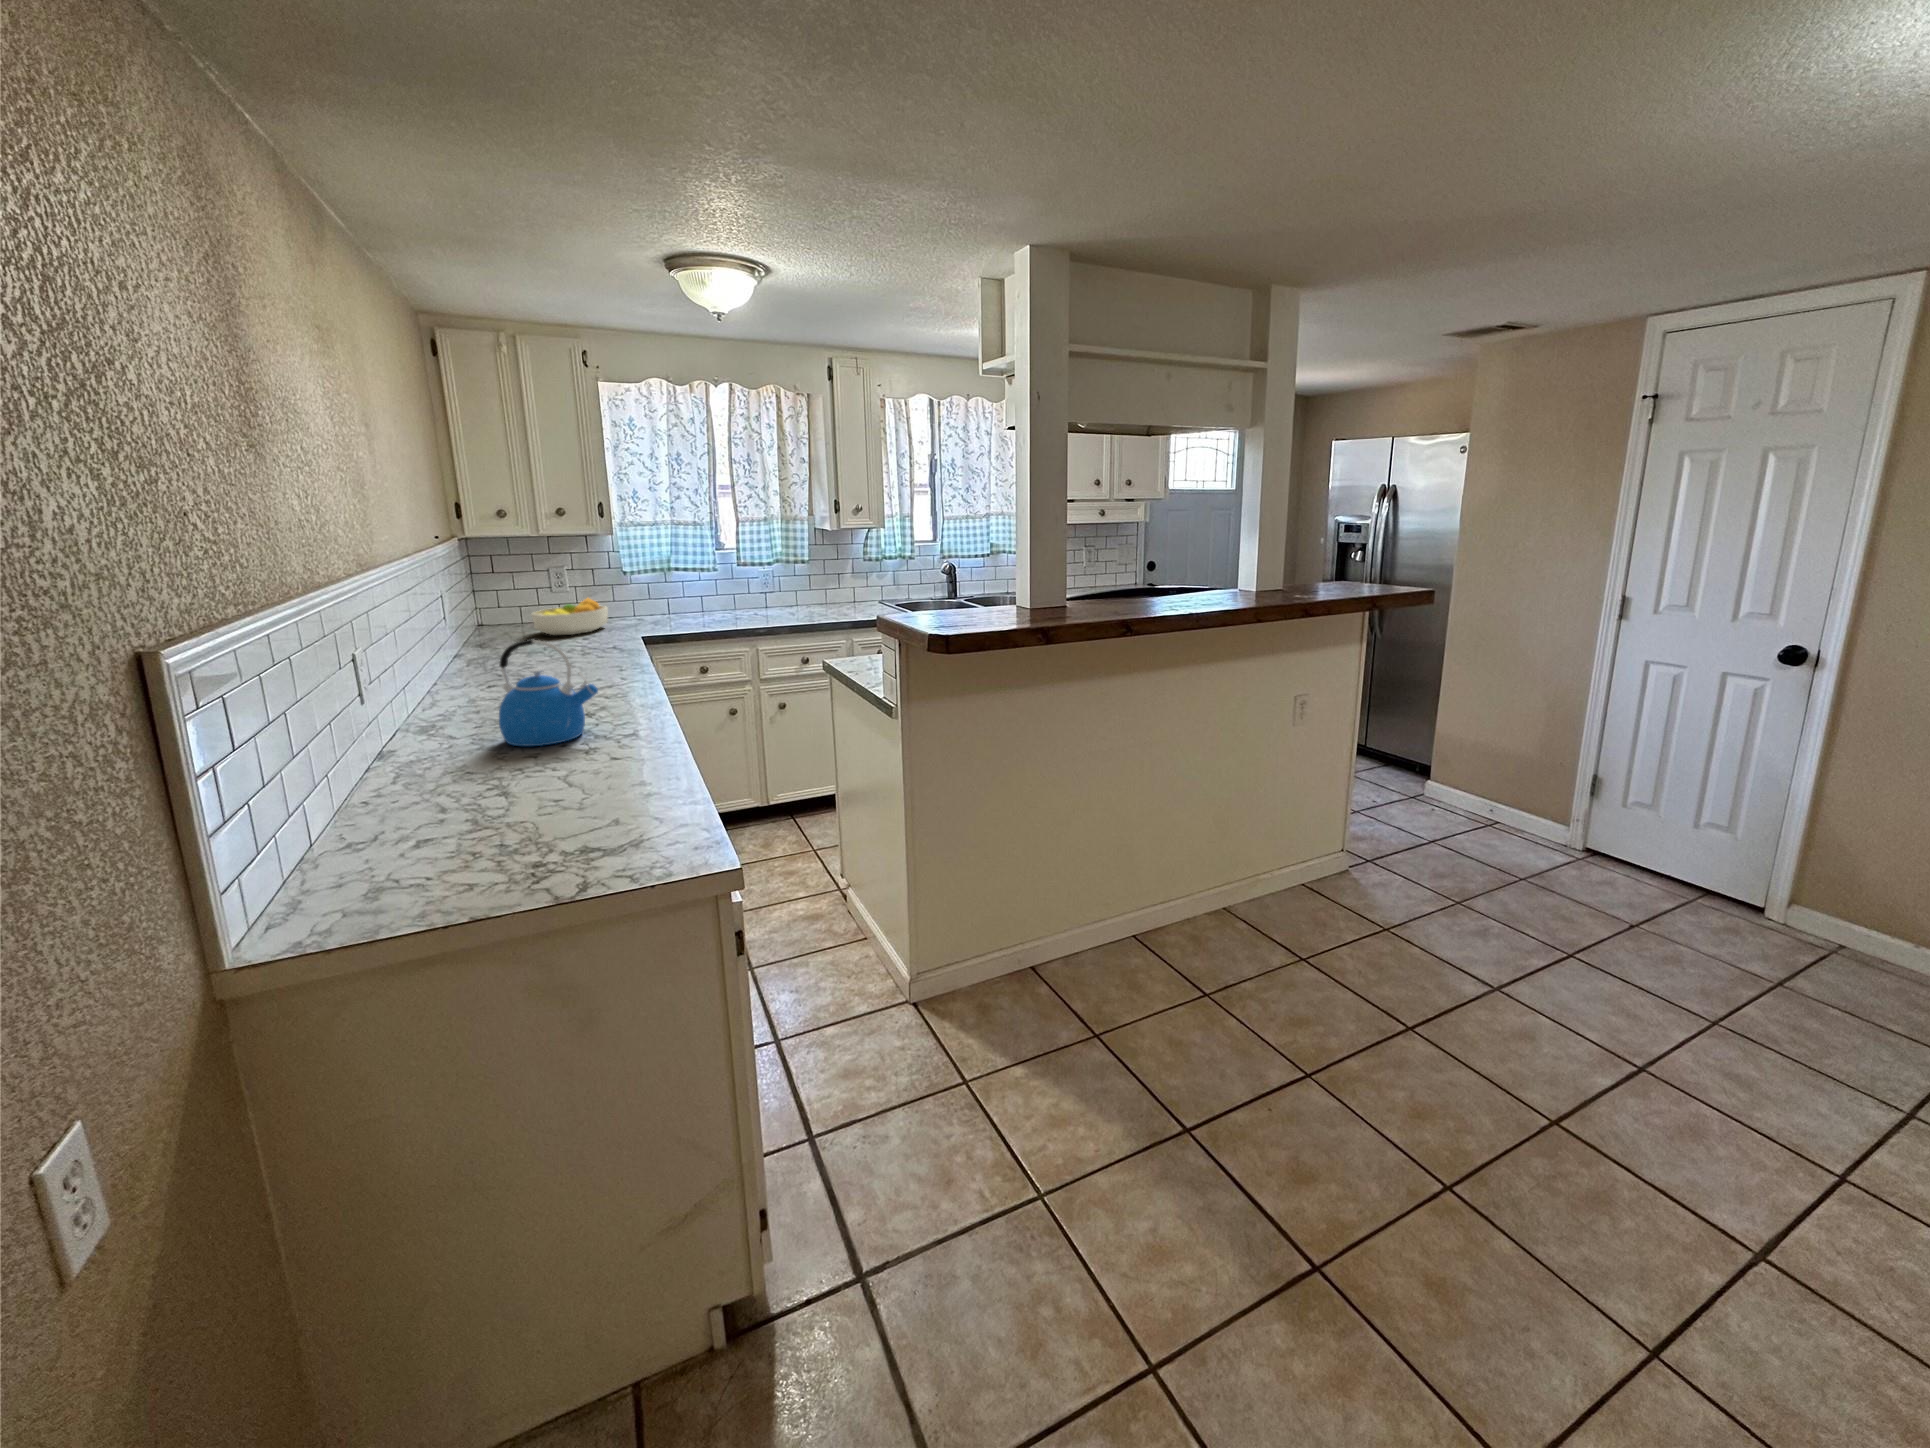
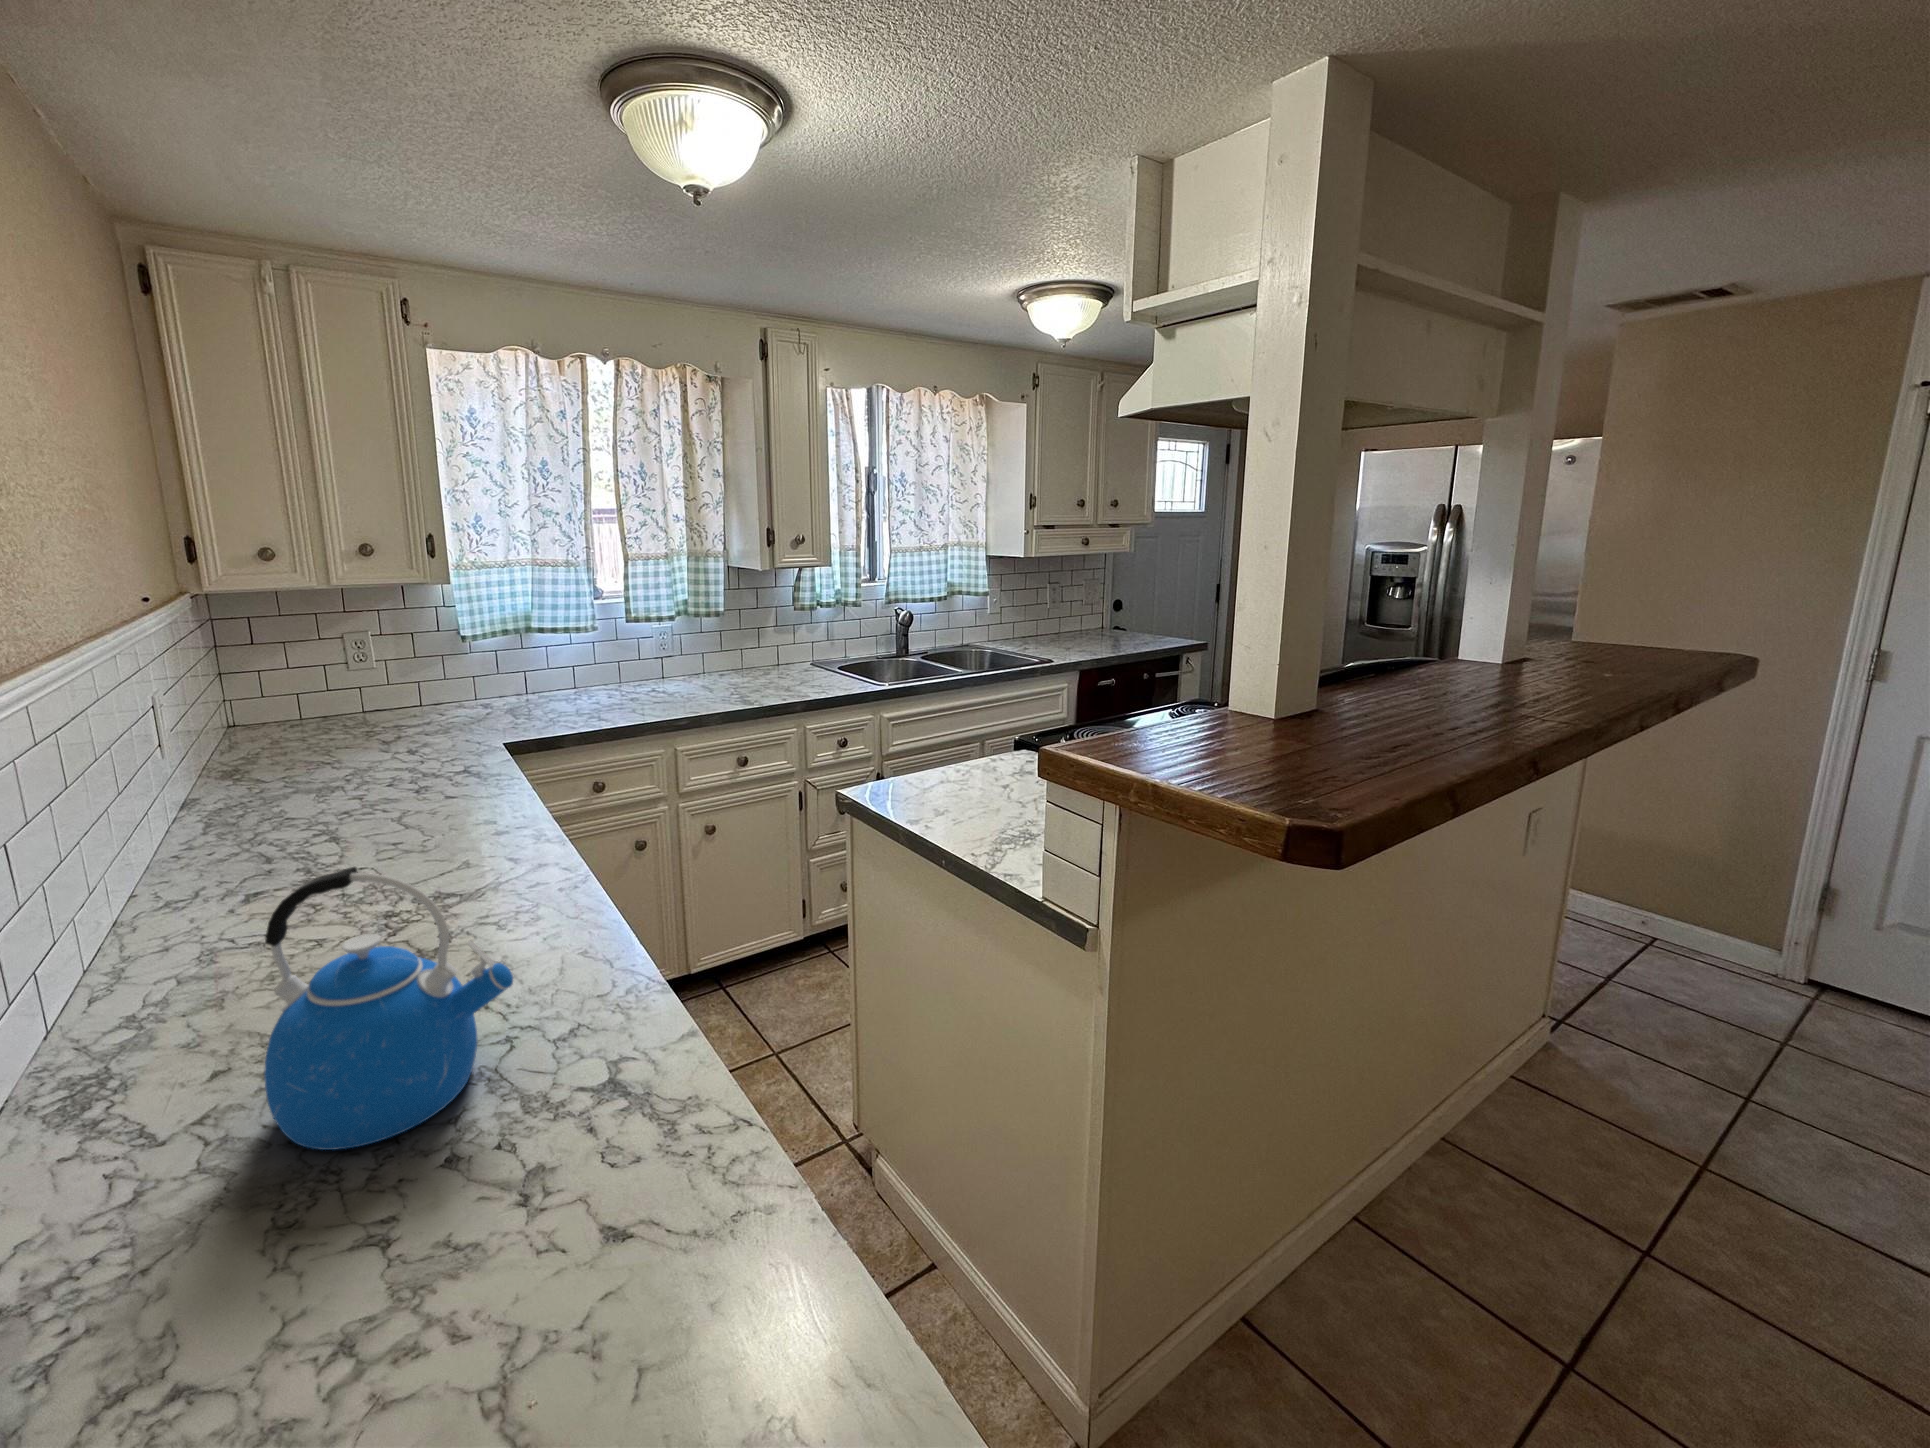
fruit bowl: present [531,598,608,635] -> none [317,678,440,743]

